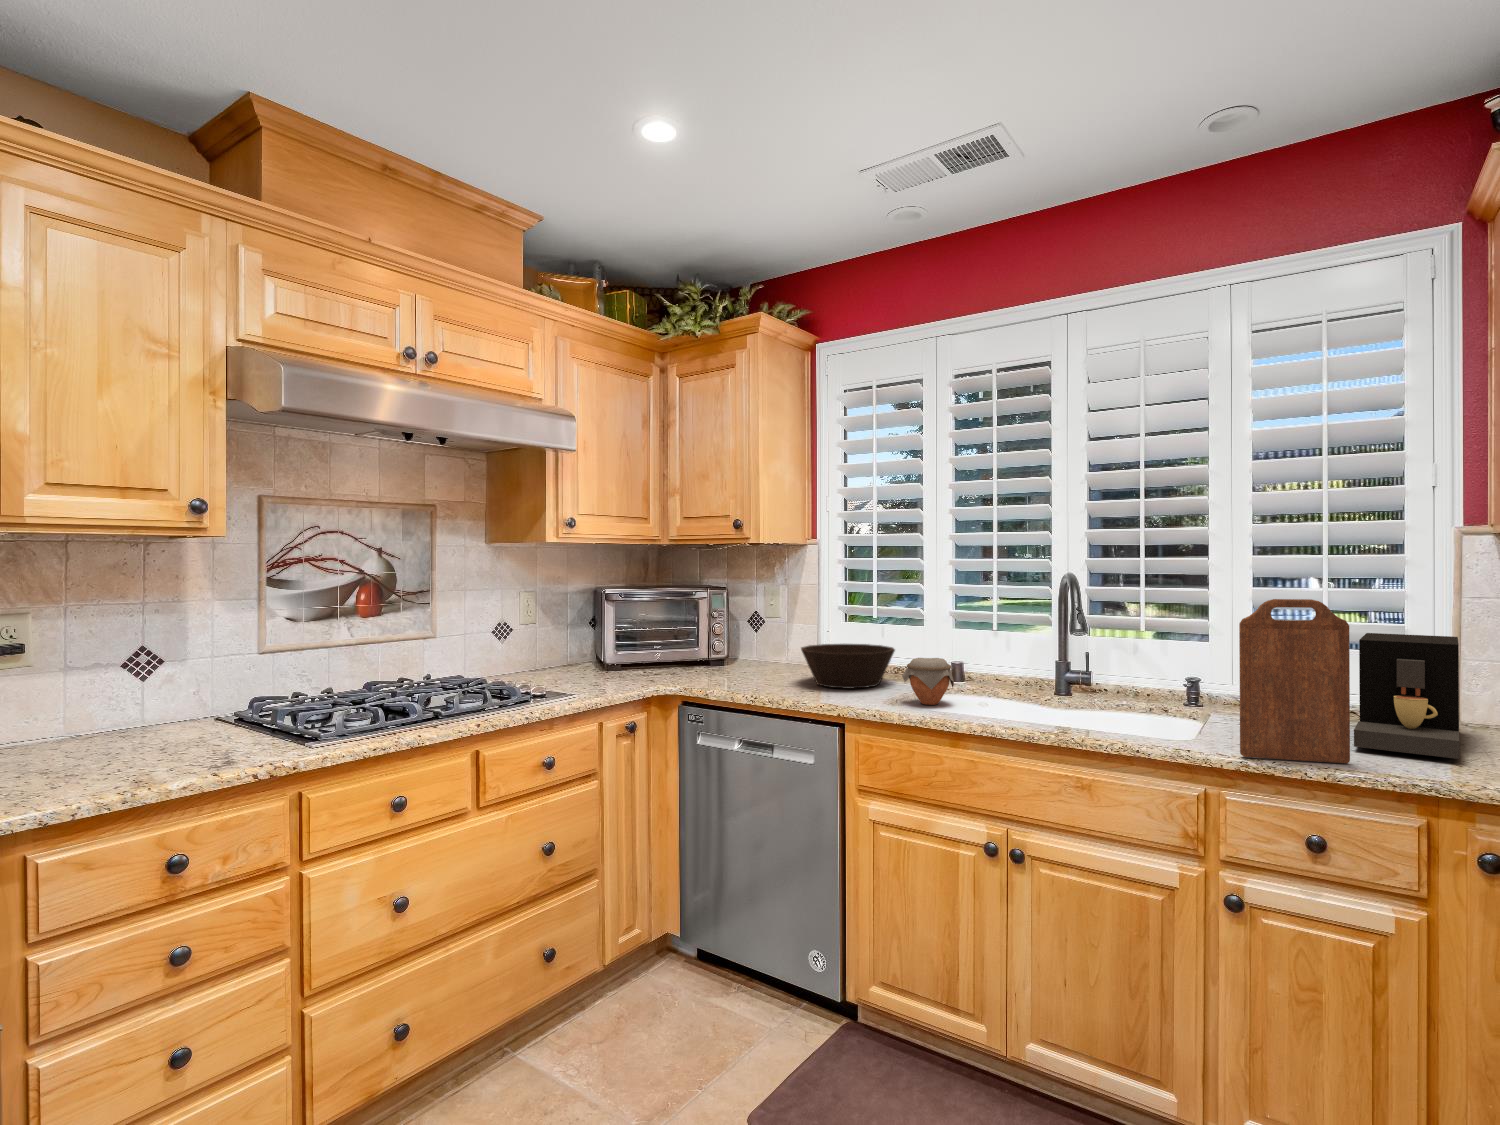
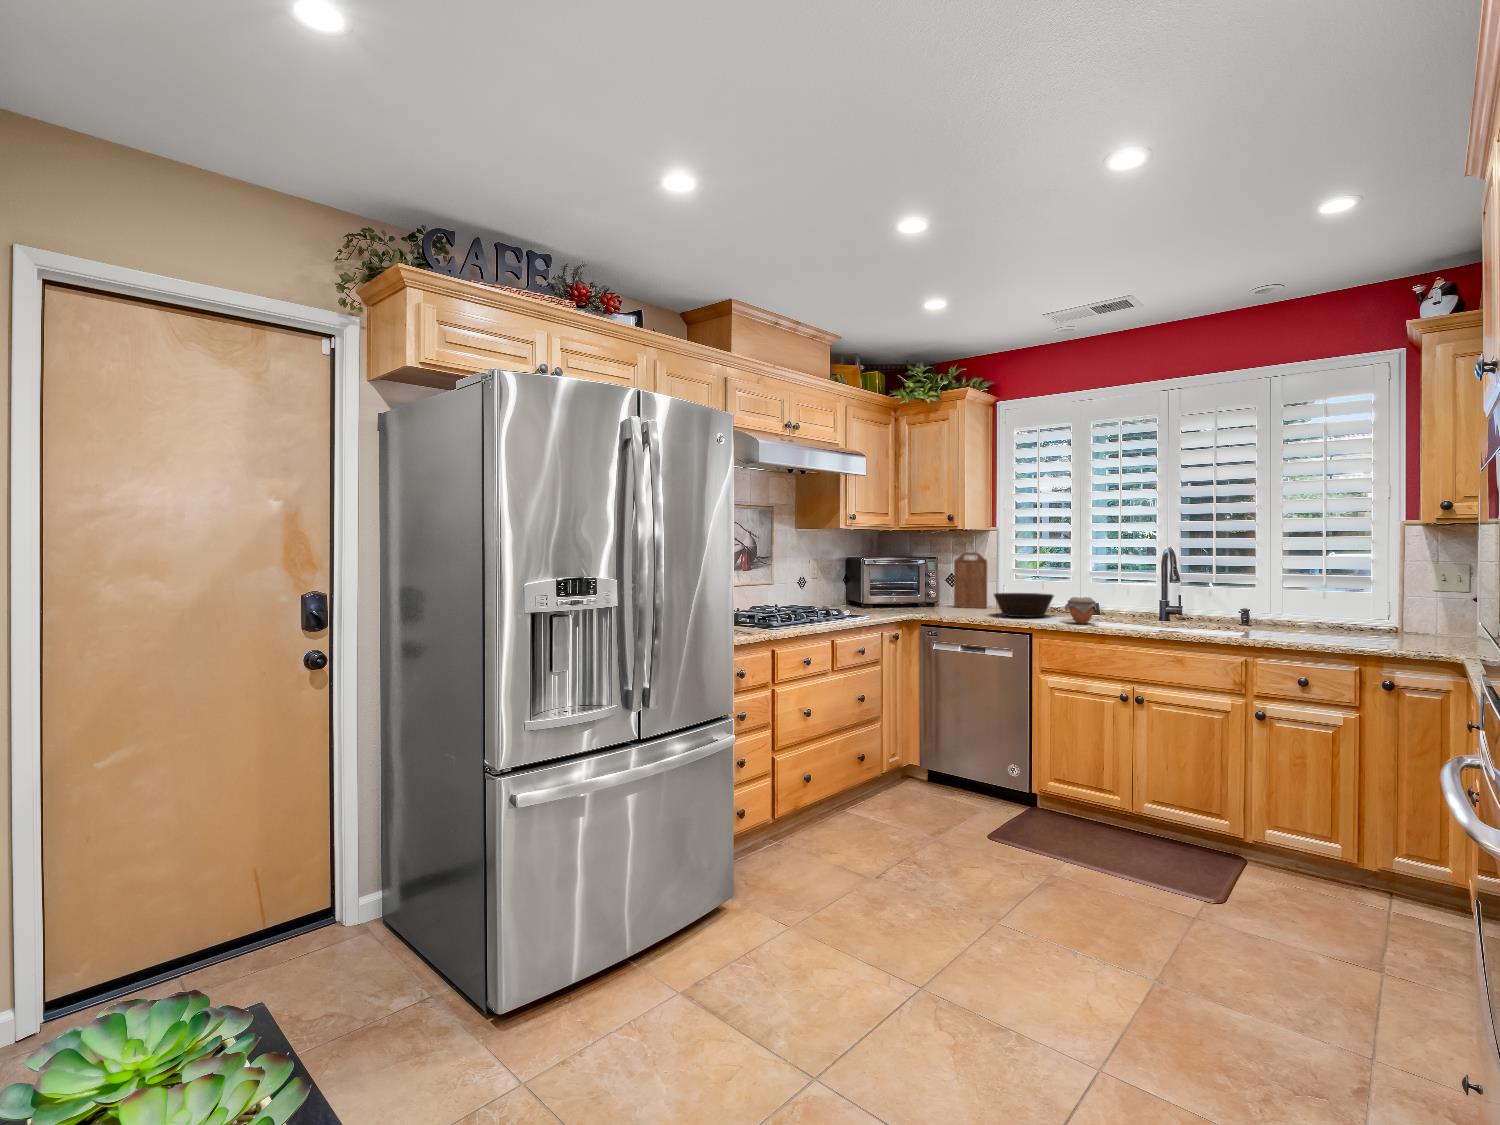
cutting board: present [1239,599,1350,763] -> present [954,552,987,608]
coffee maker: present [1354,633,1460,759] -> none [1332,581,1400,642]

